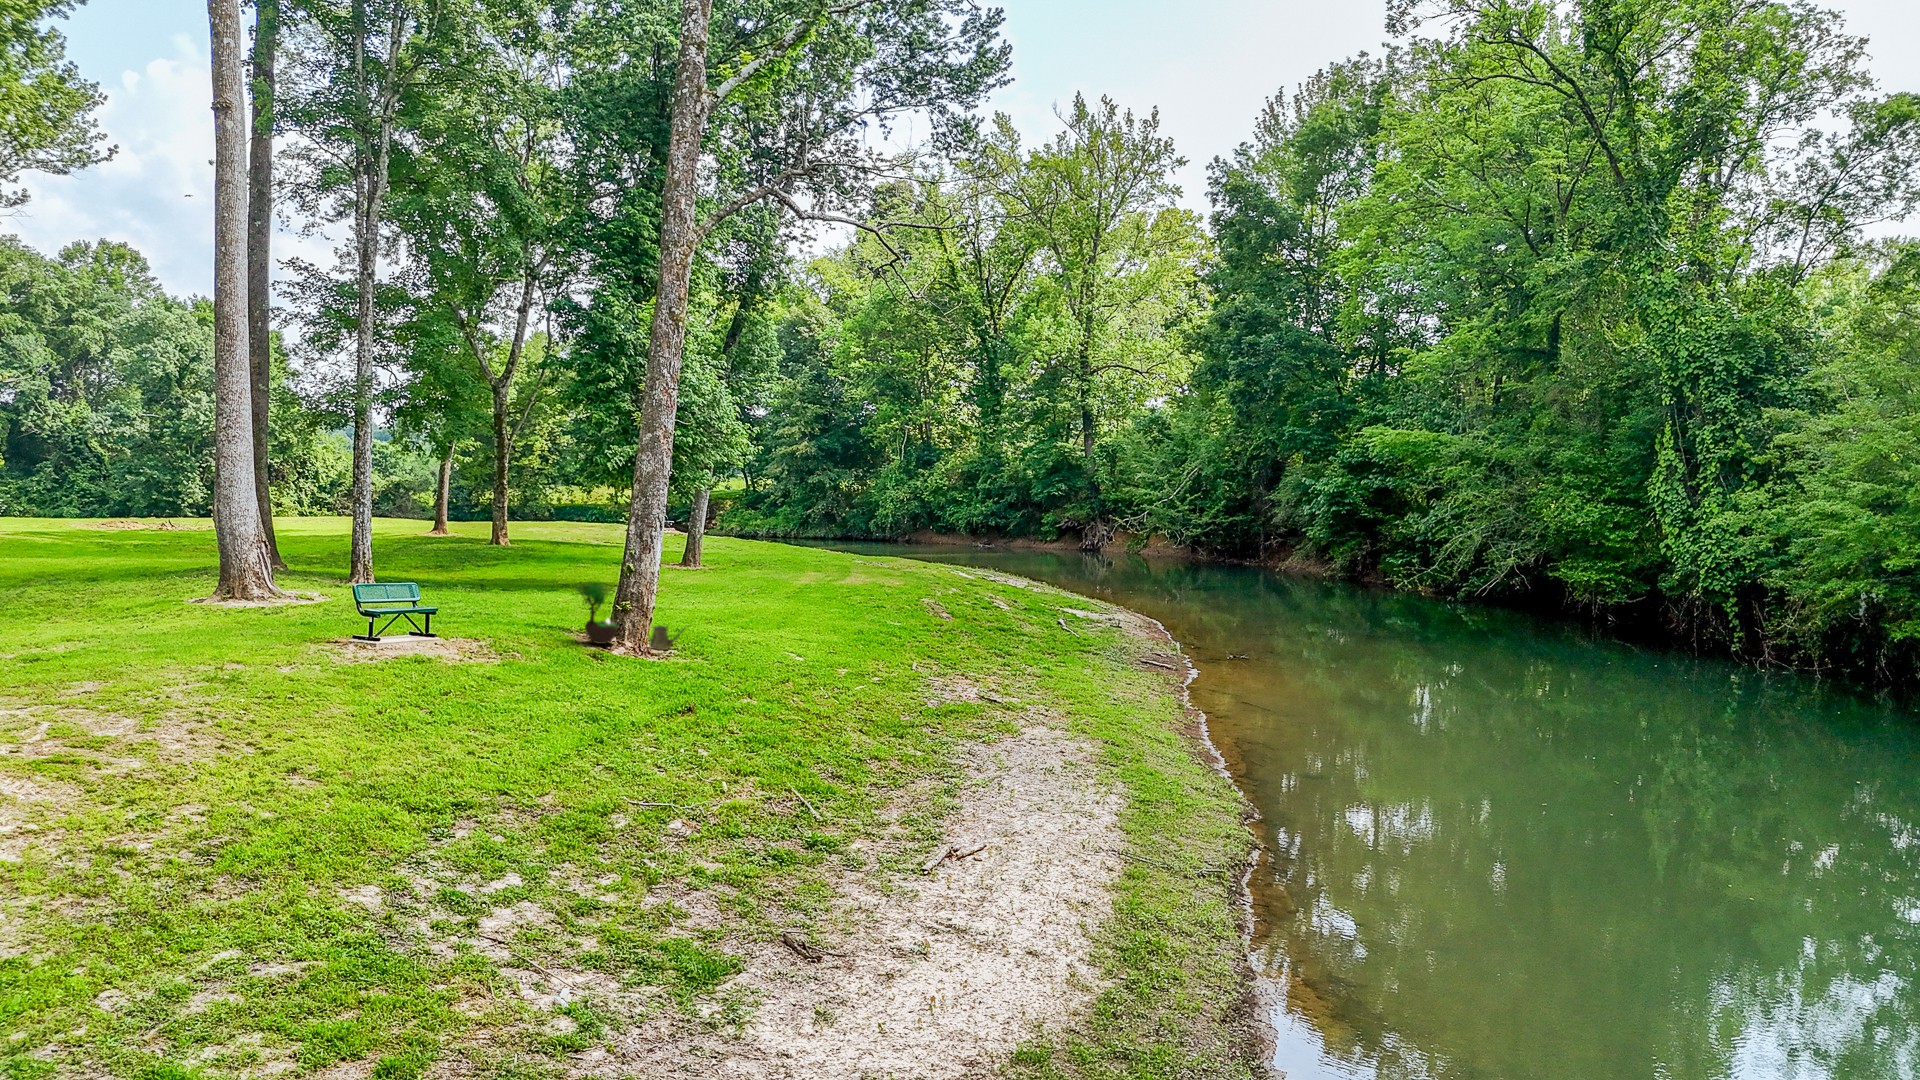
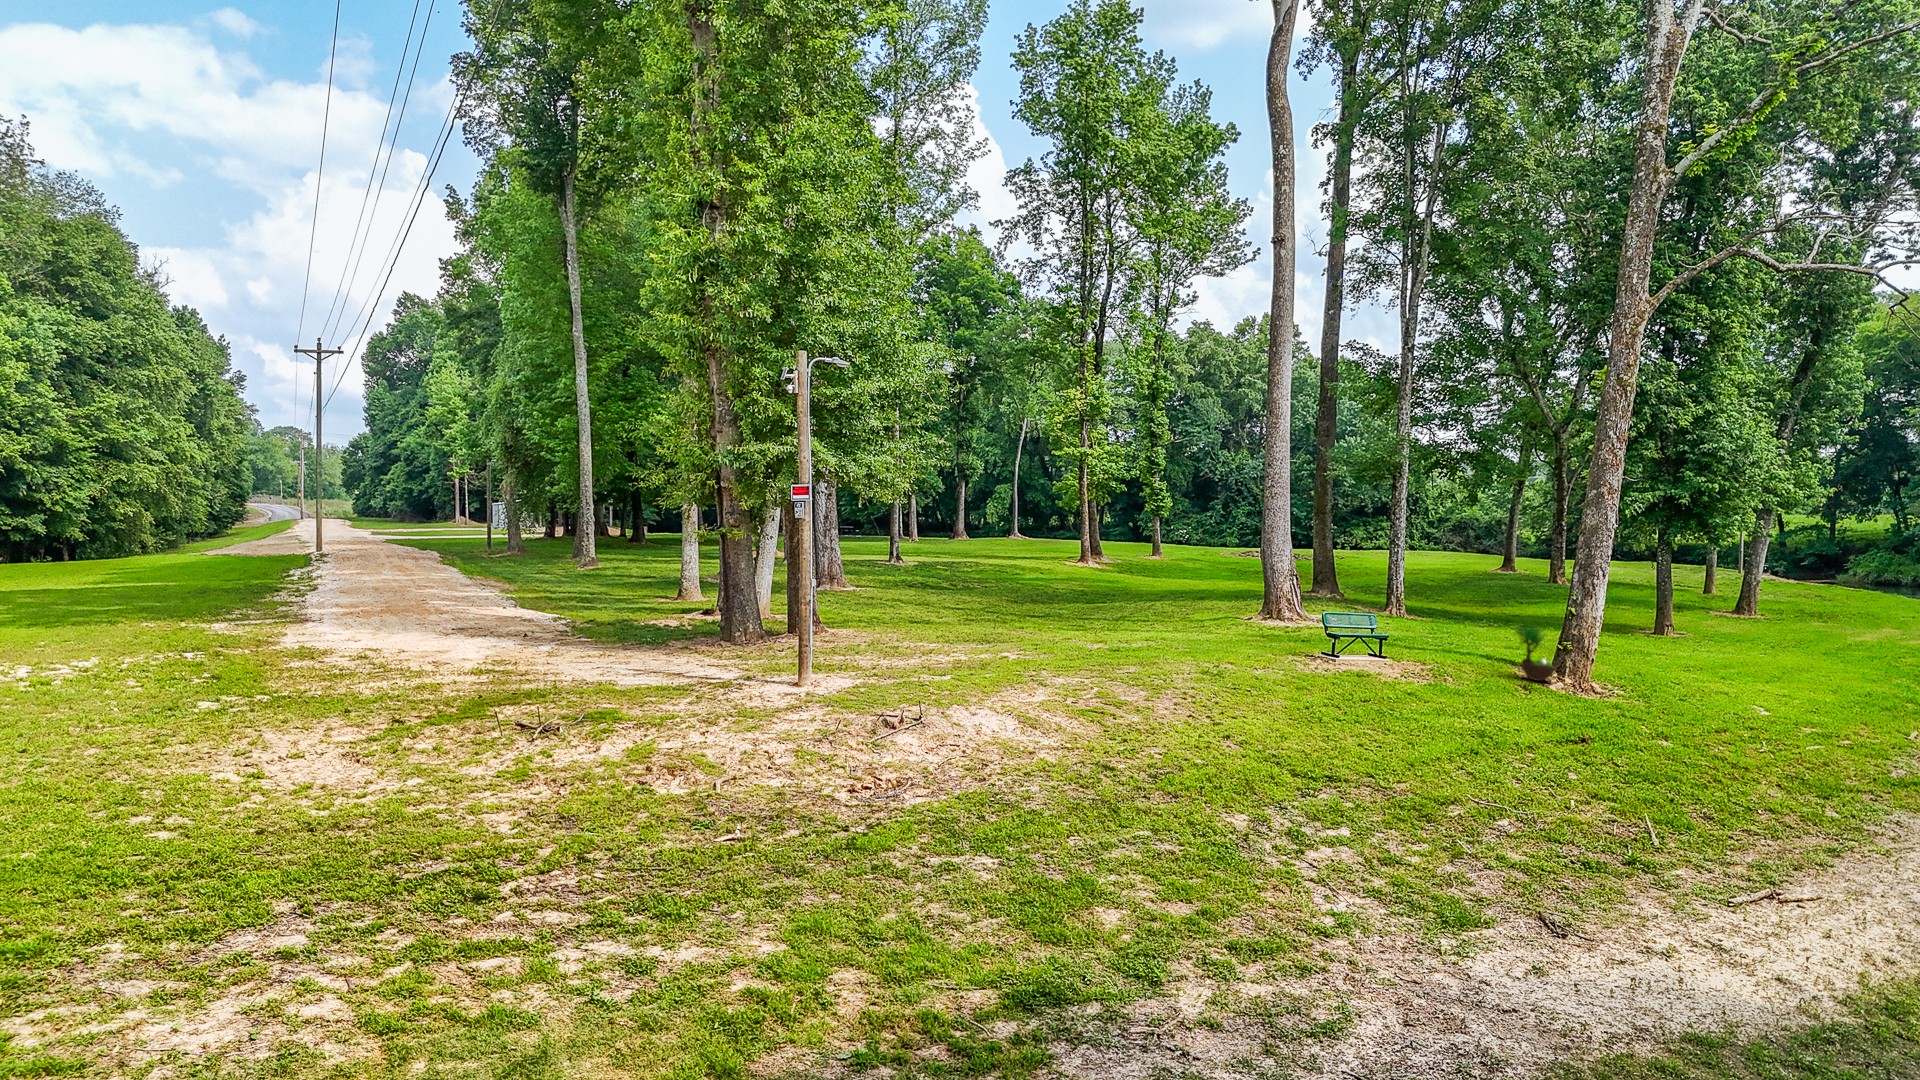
watering can: present [650,625,685,650] -> none [1582,670,1631,694]

